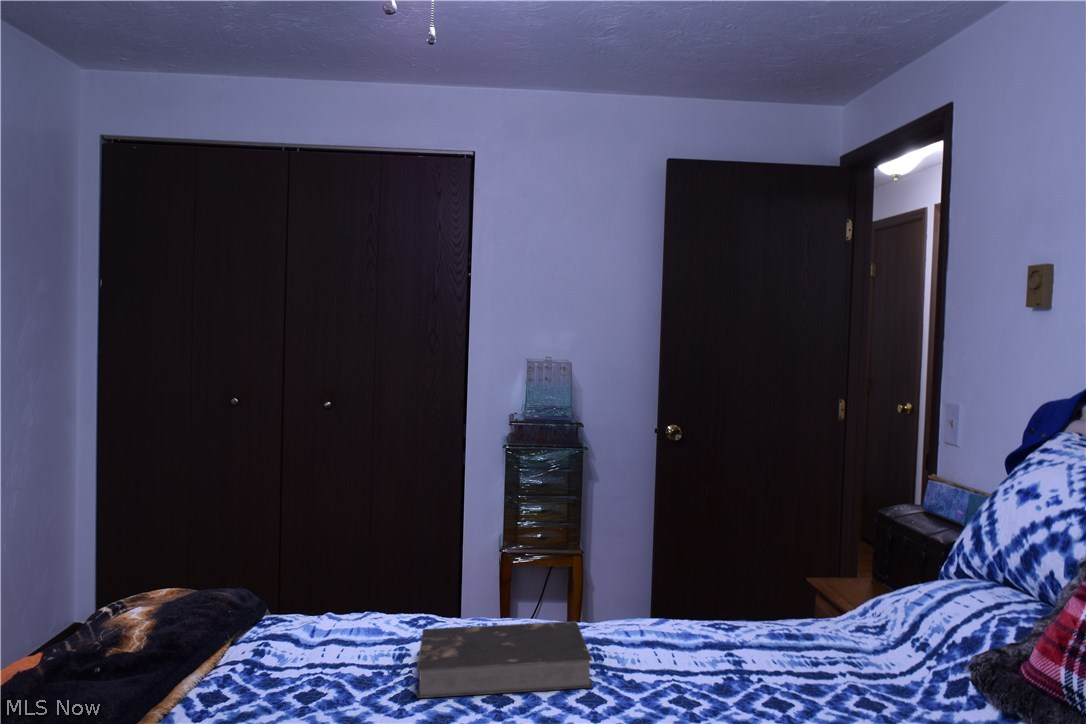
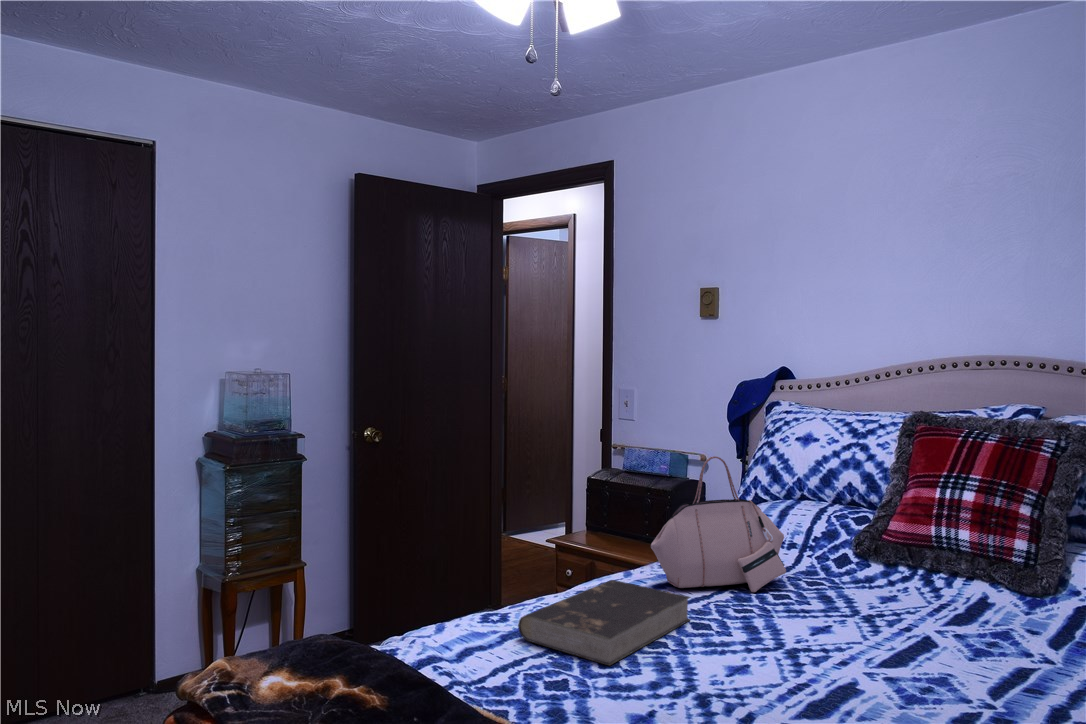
handbag: none [648,499,826,685] -> present [651,456,786,592]

